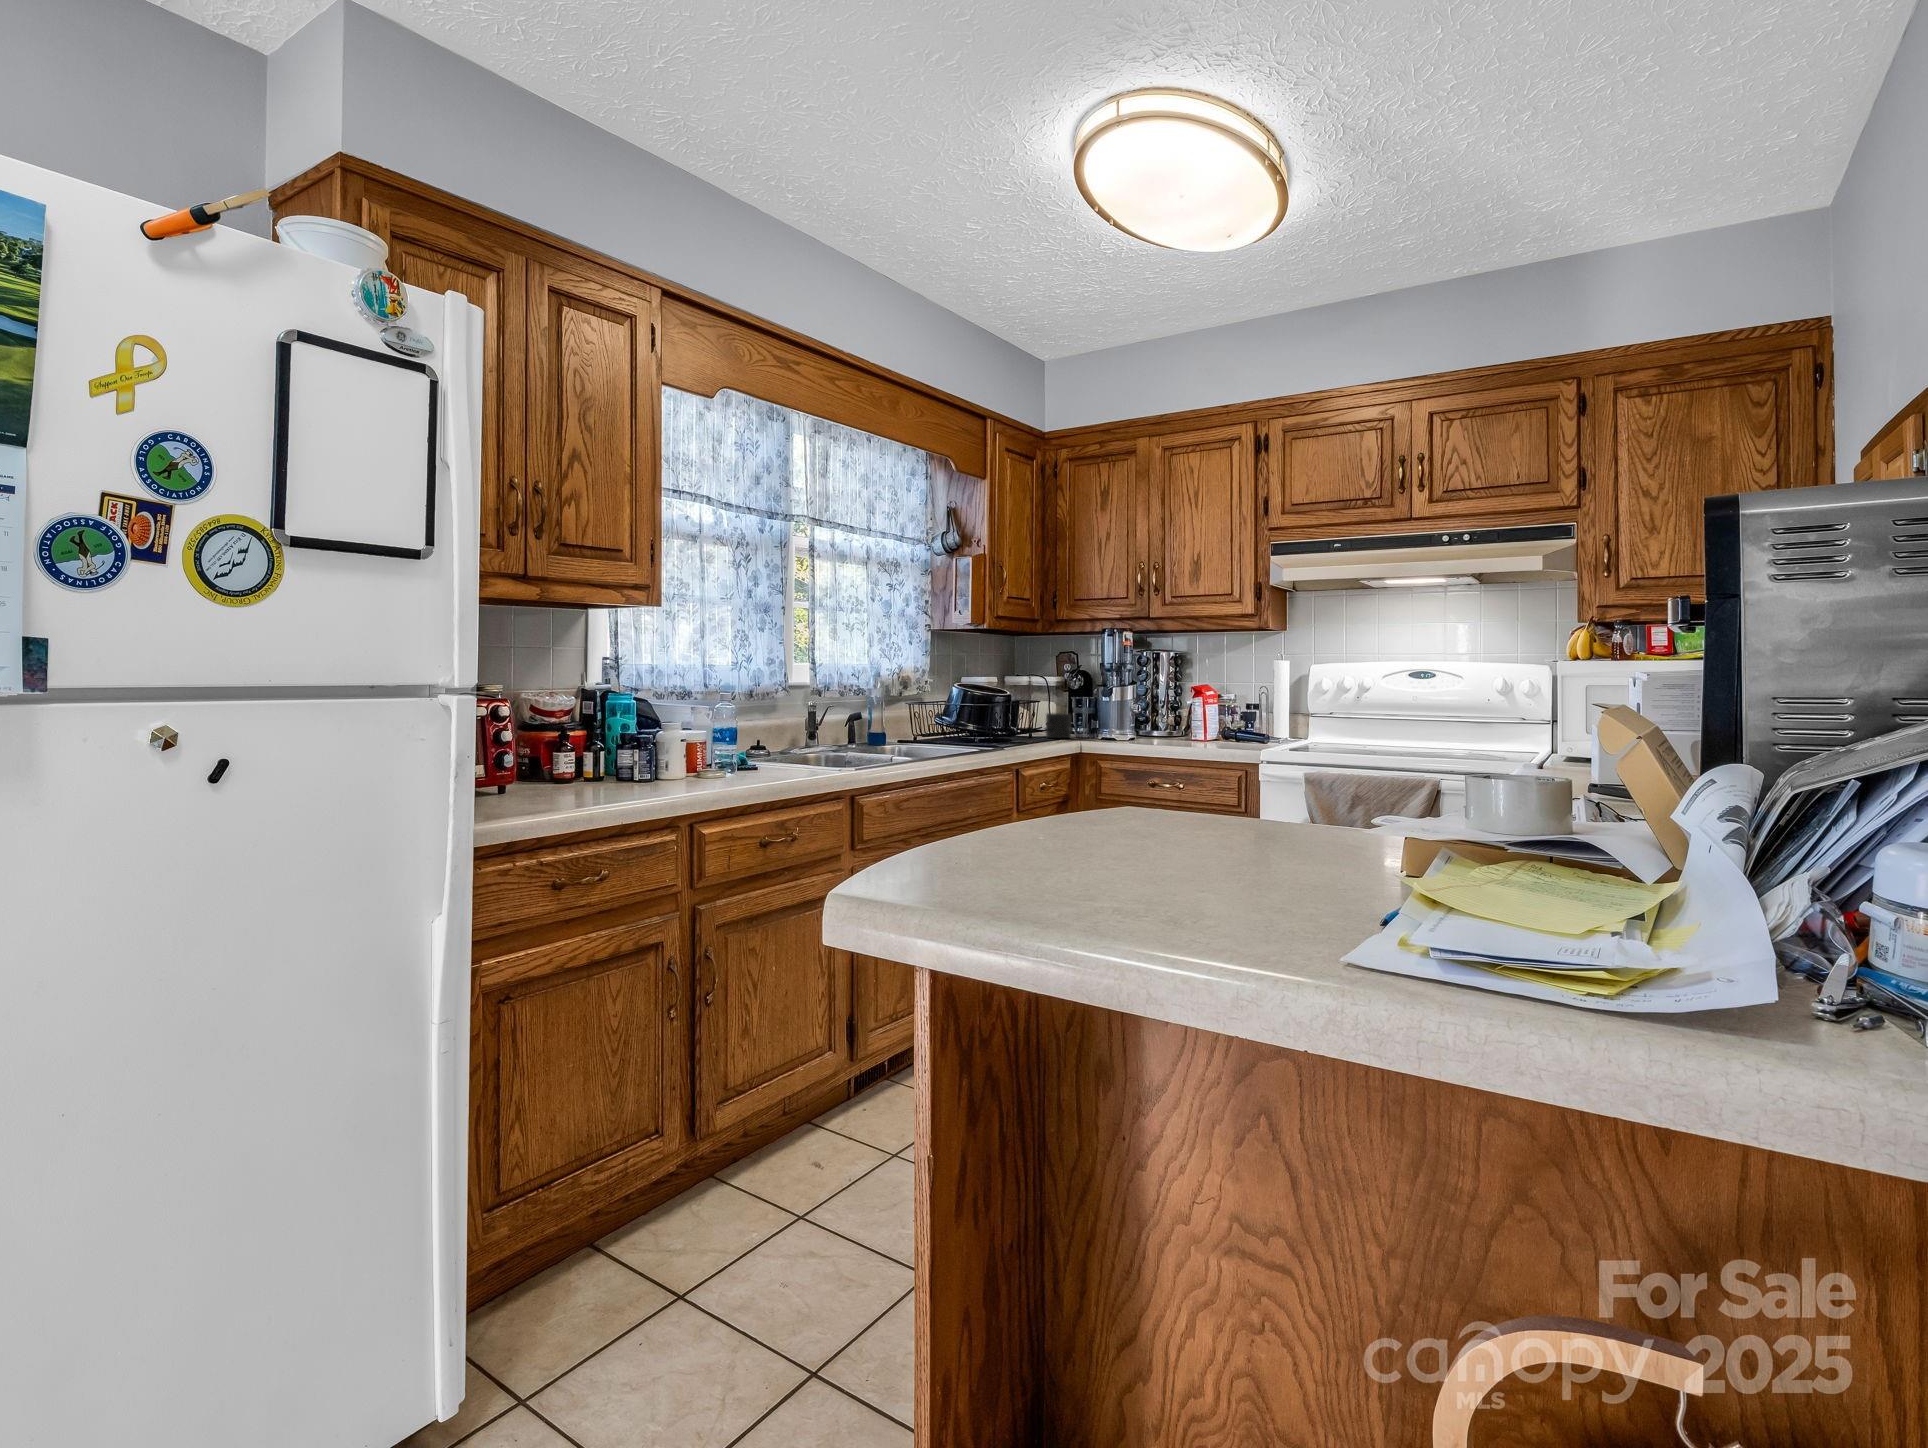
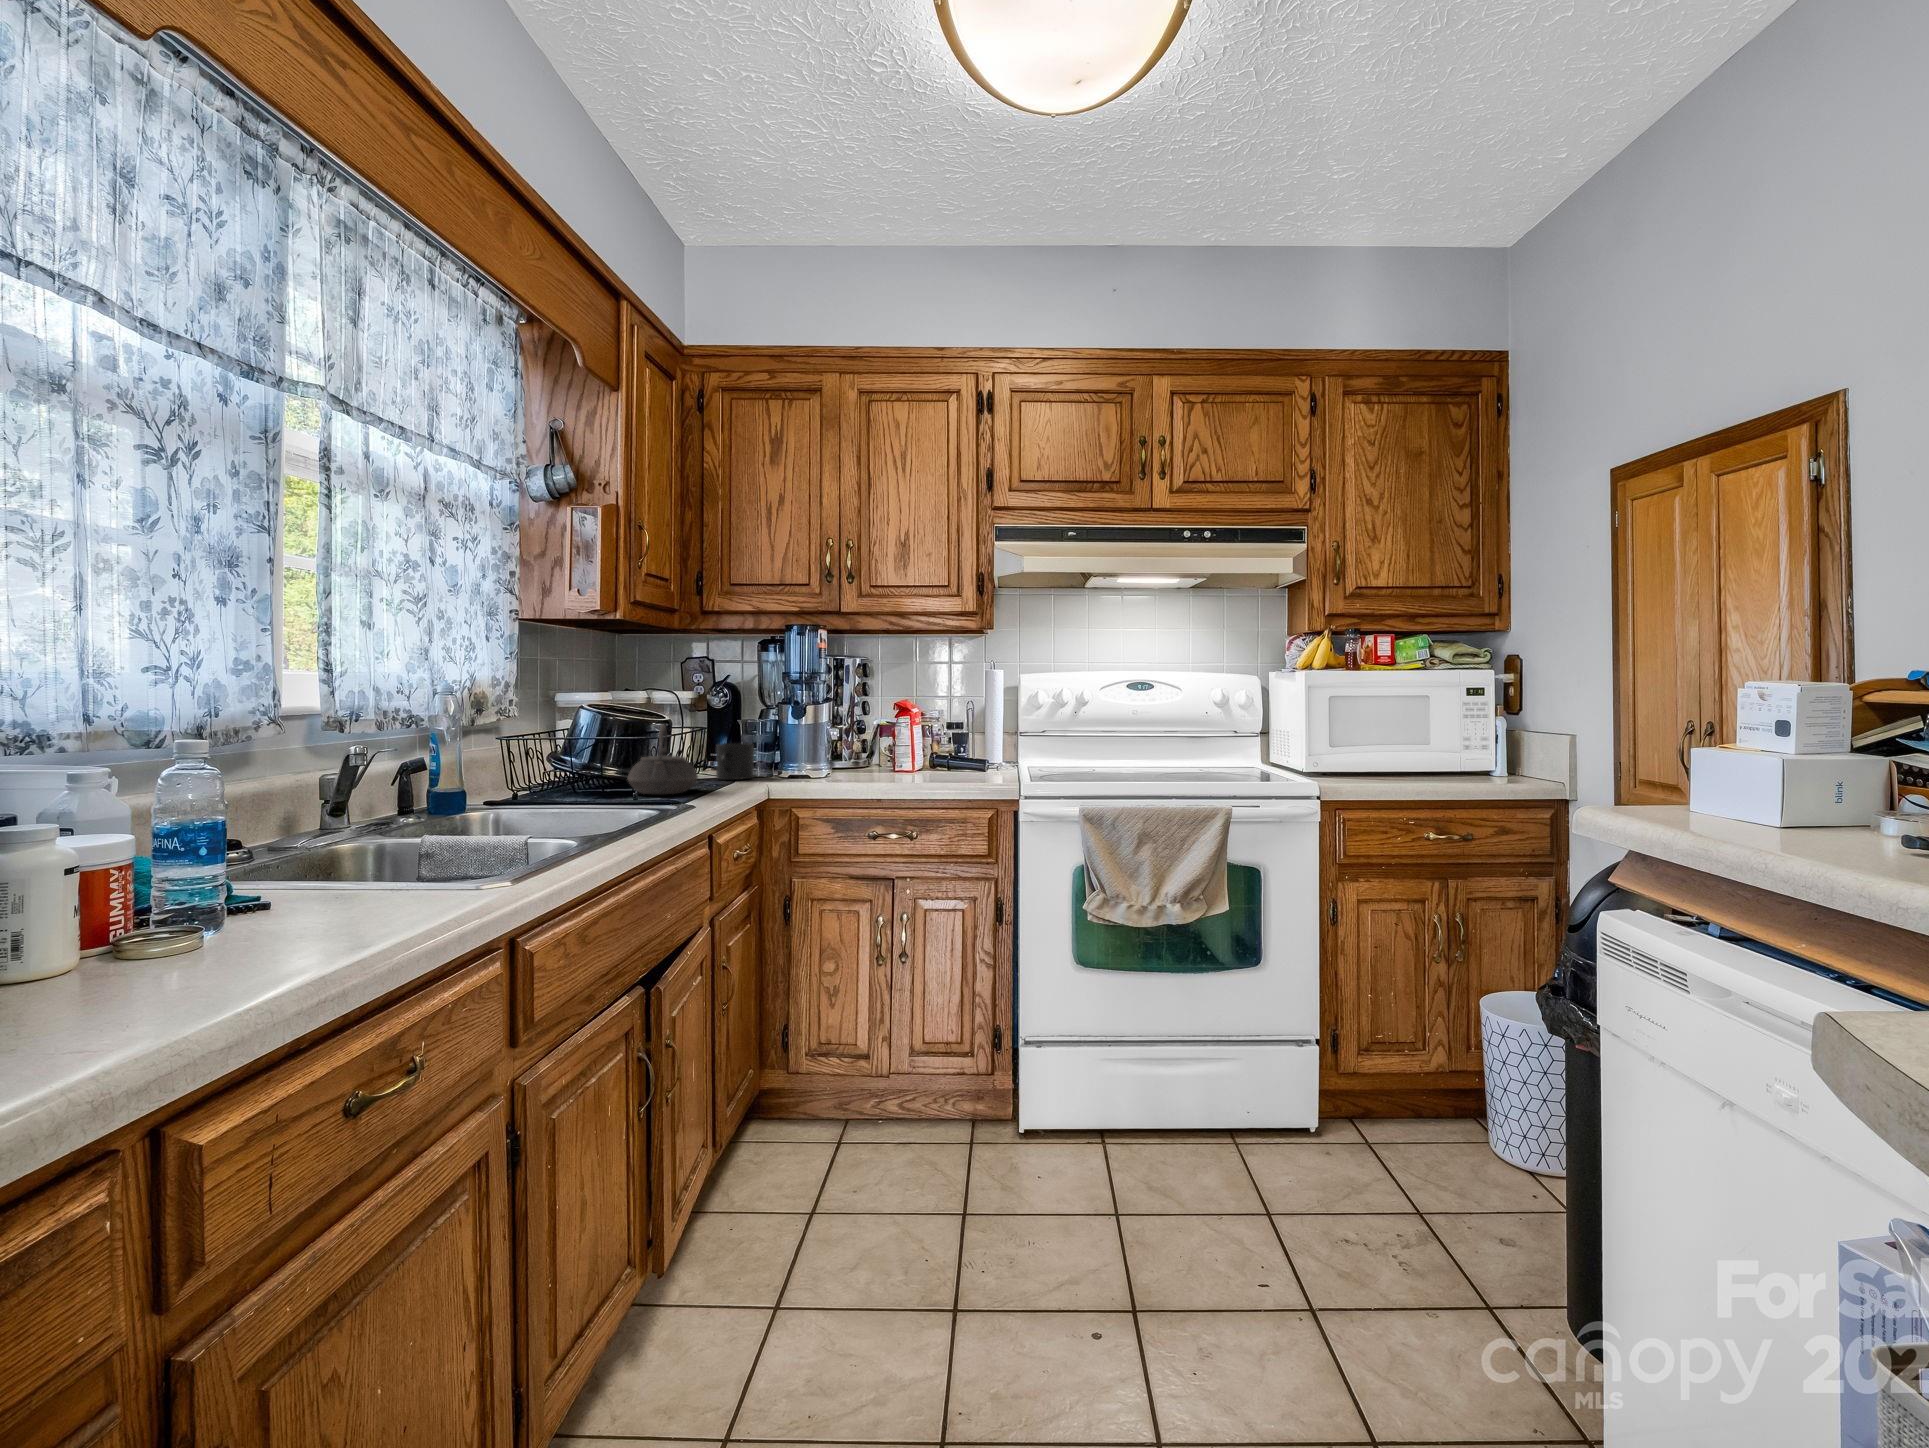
teapot: none [977,697,1021,742] -> present [628,725,698,794]

